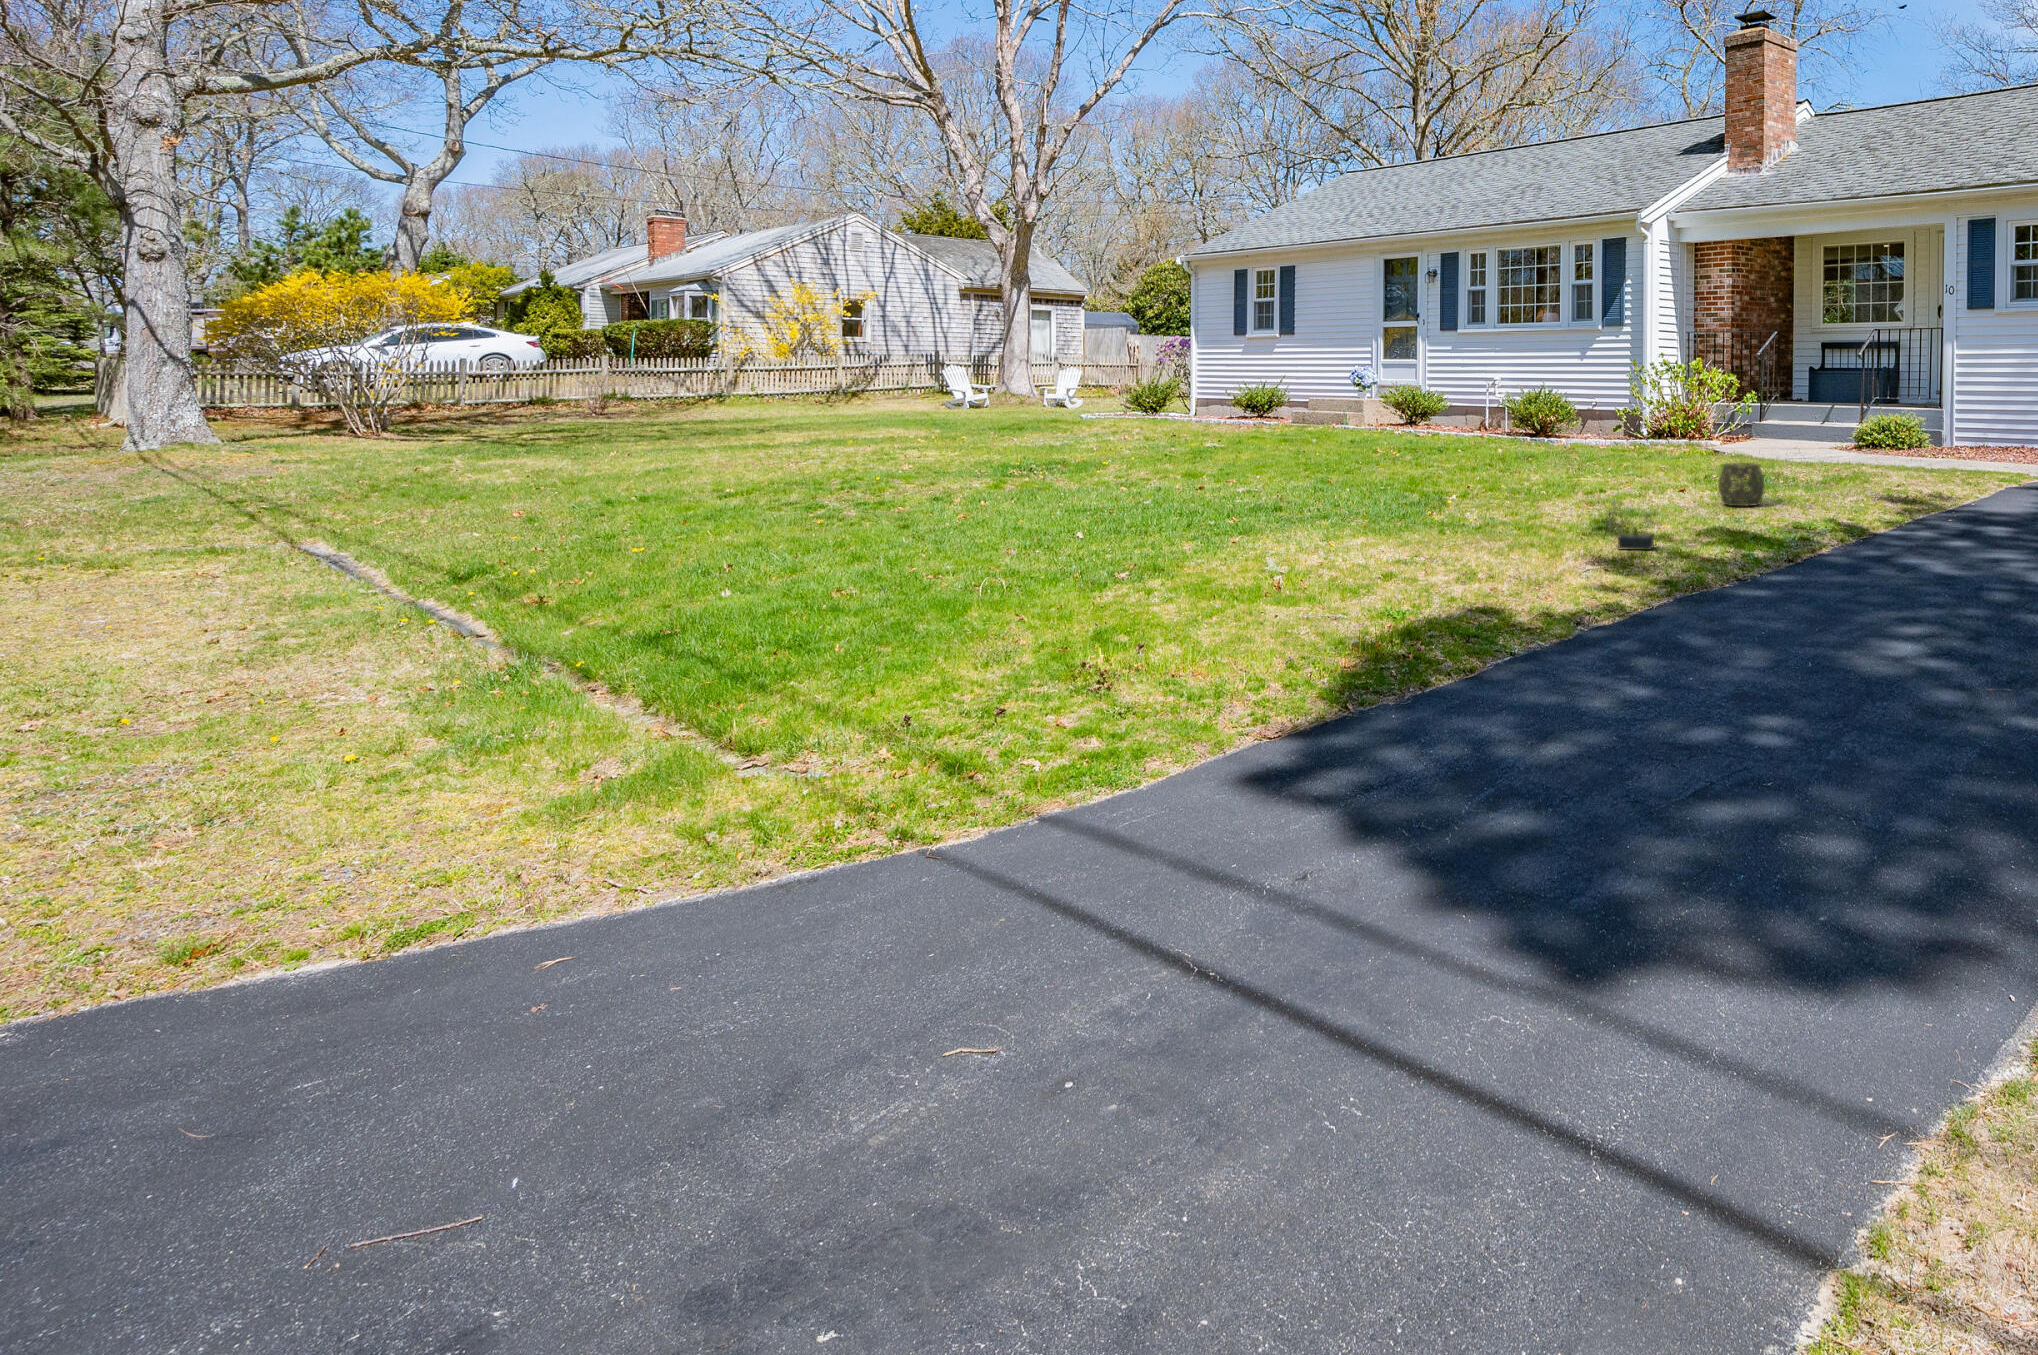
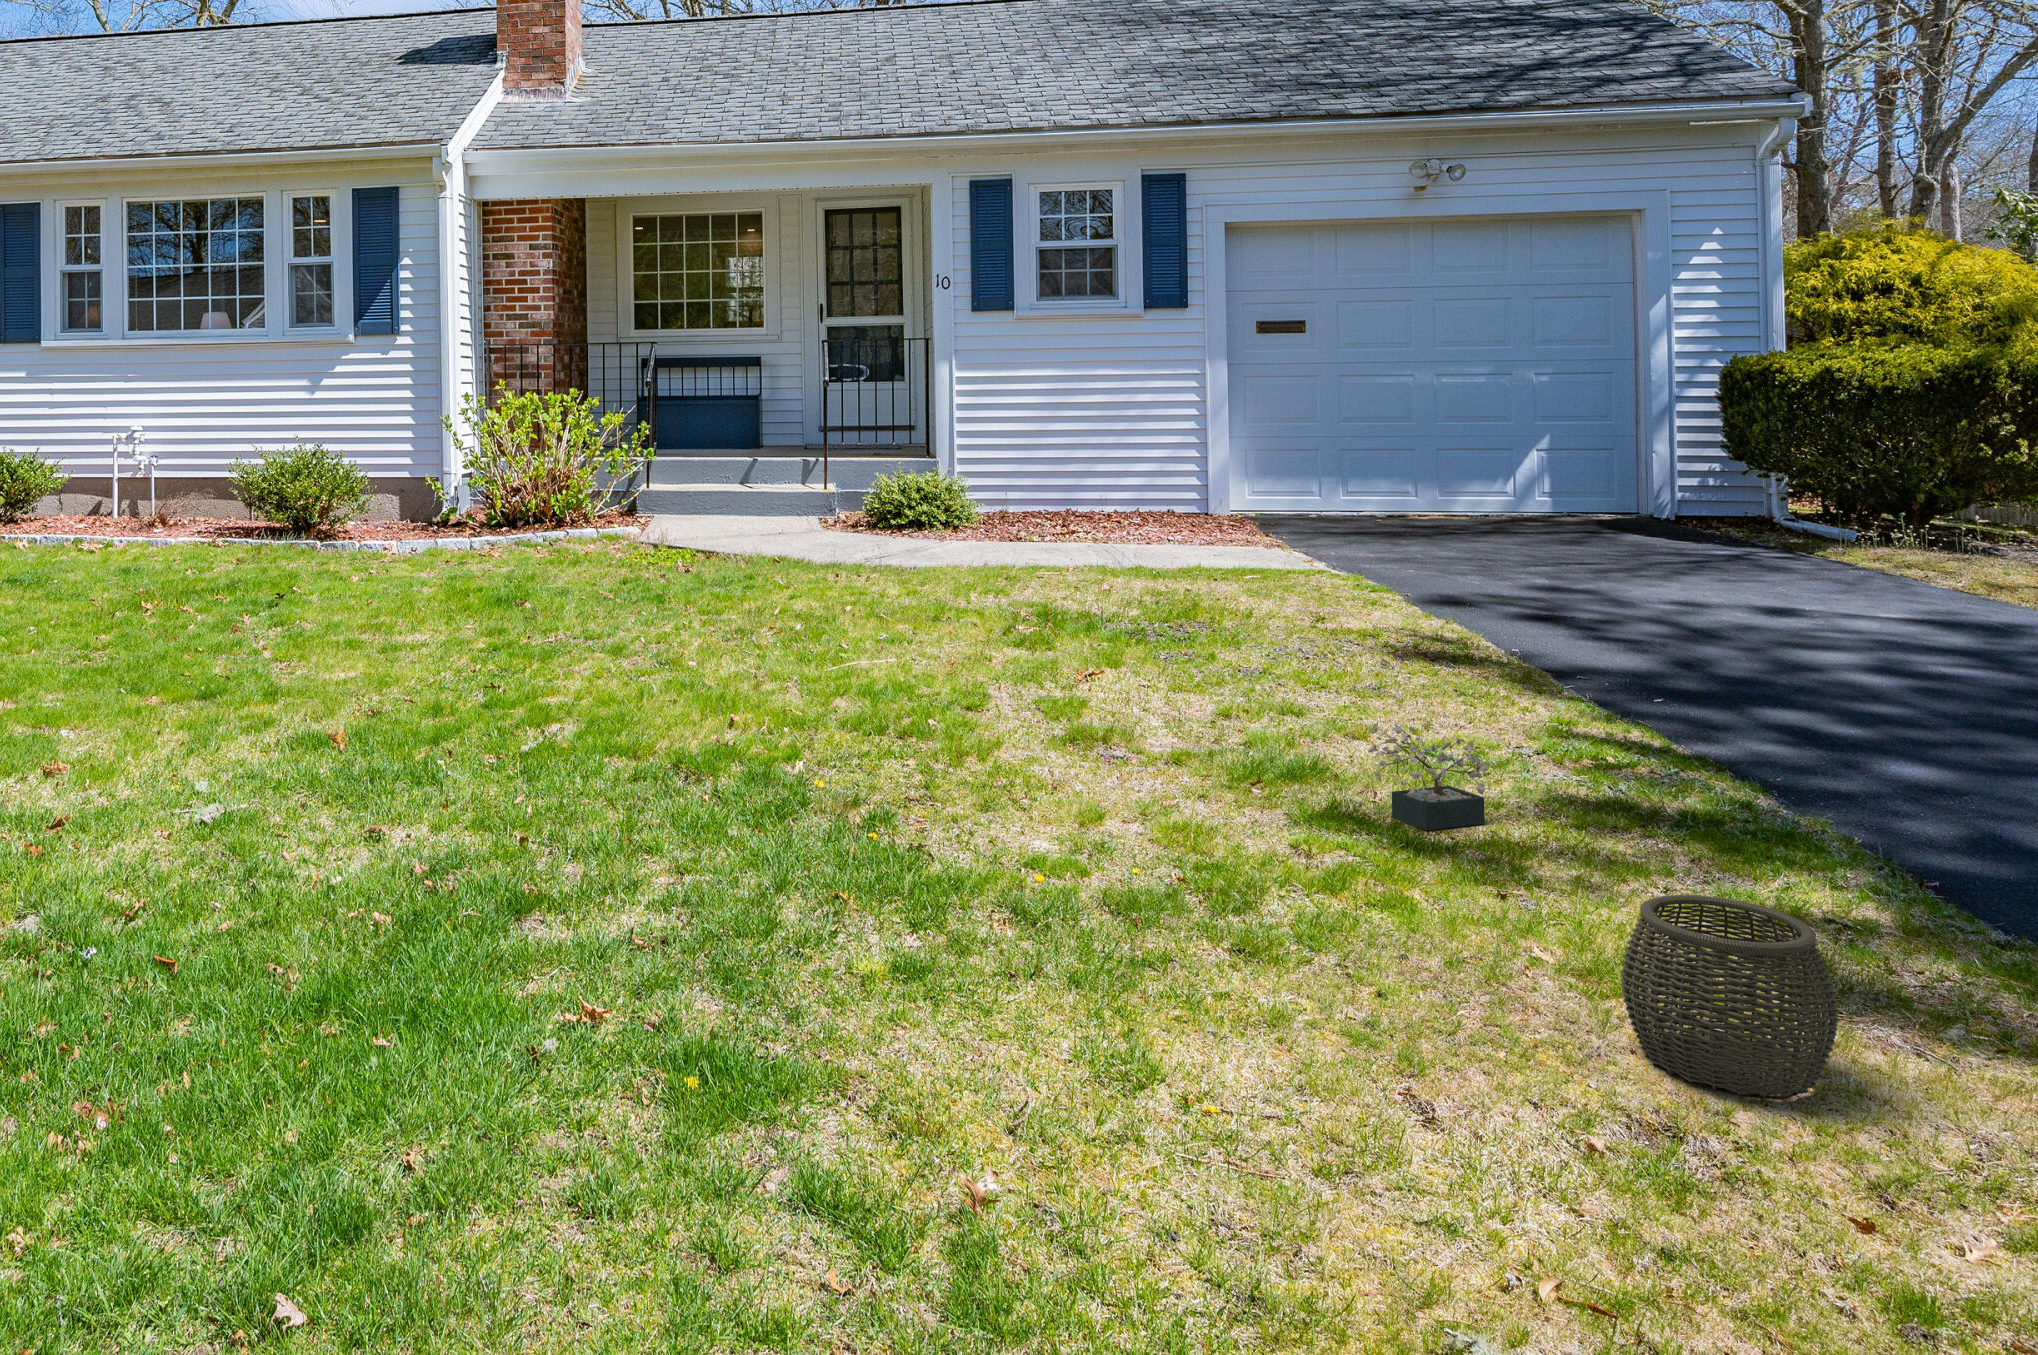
woven basket: present [1718,463,1765,507] -> present [1621,895,1839,1097]

